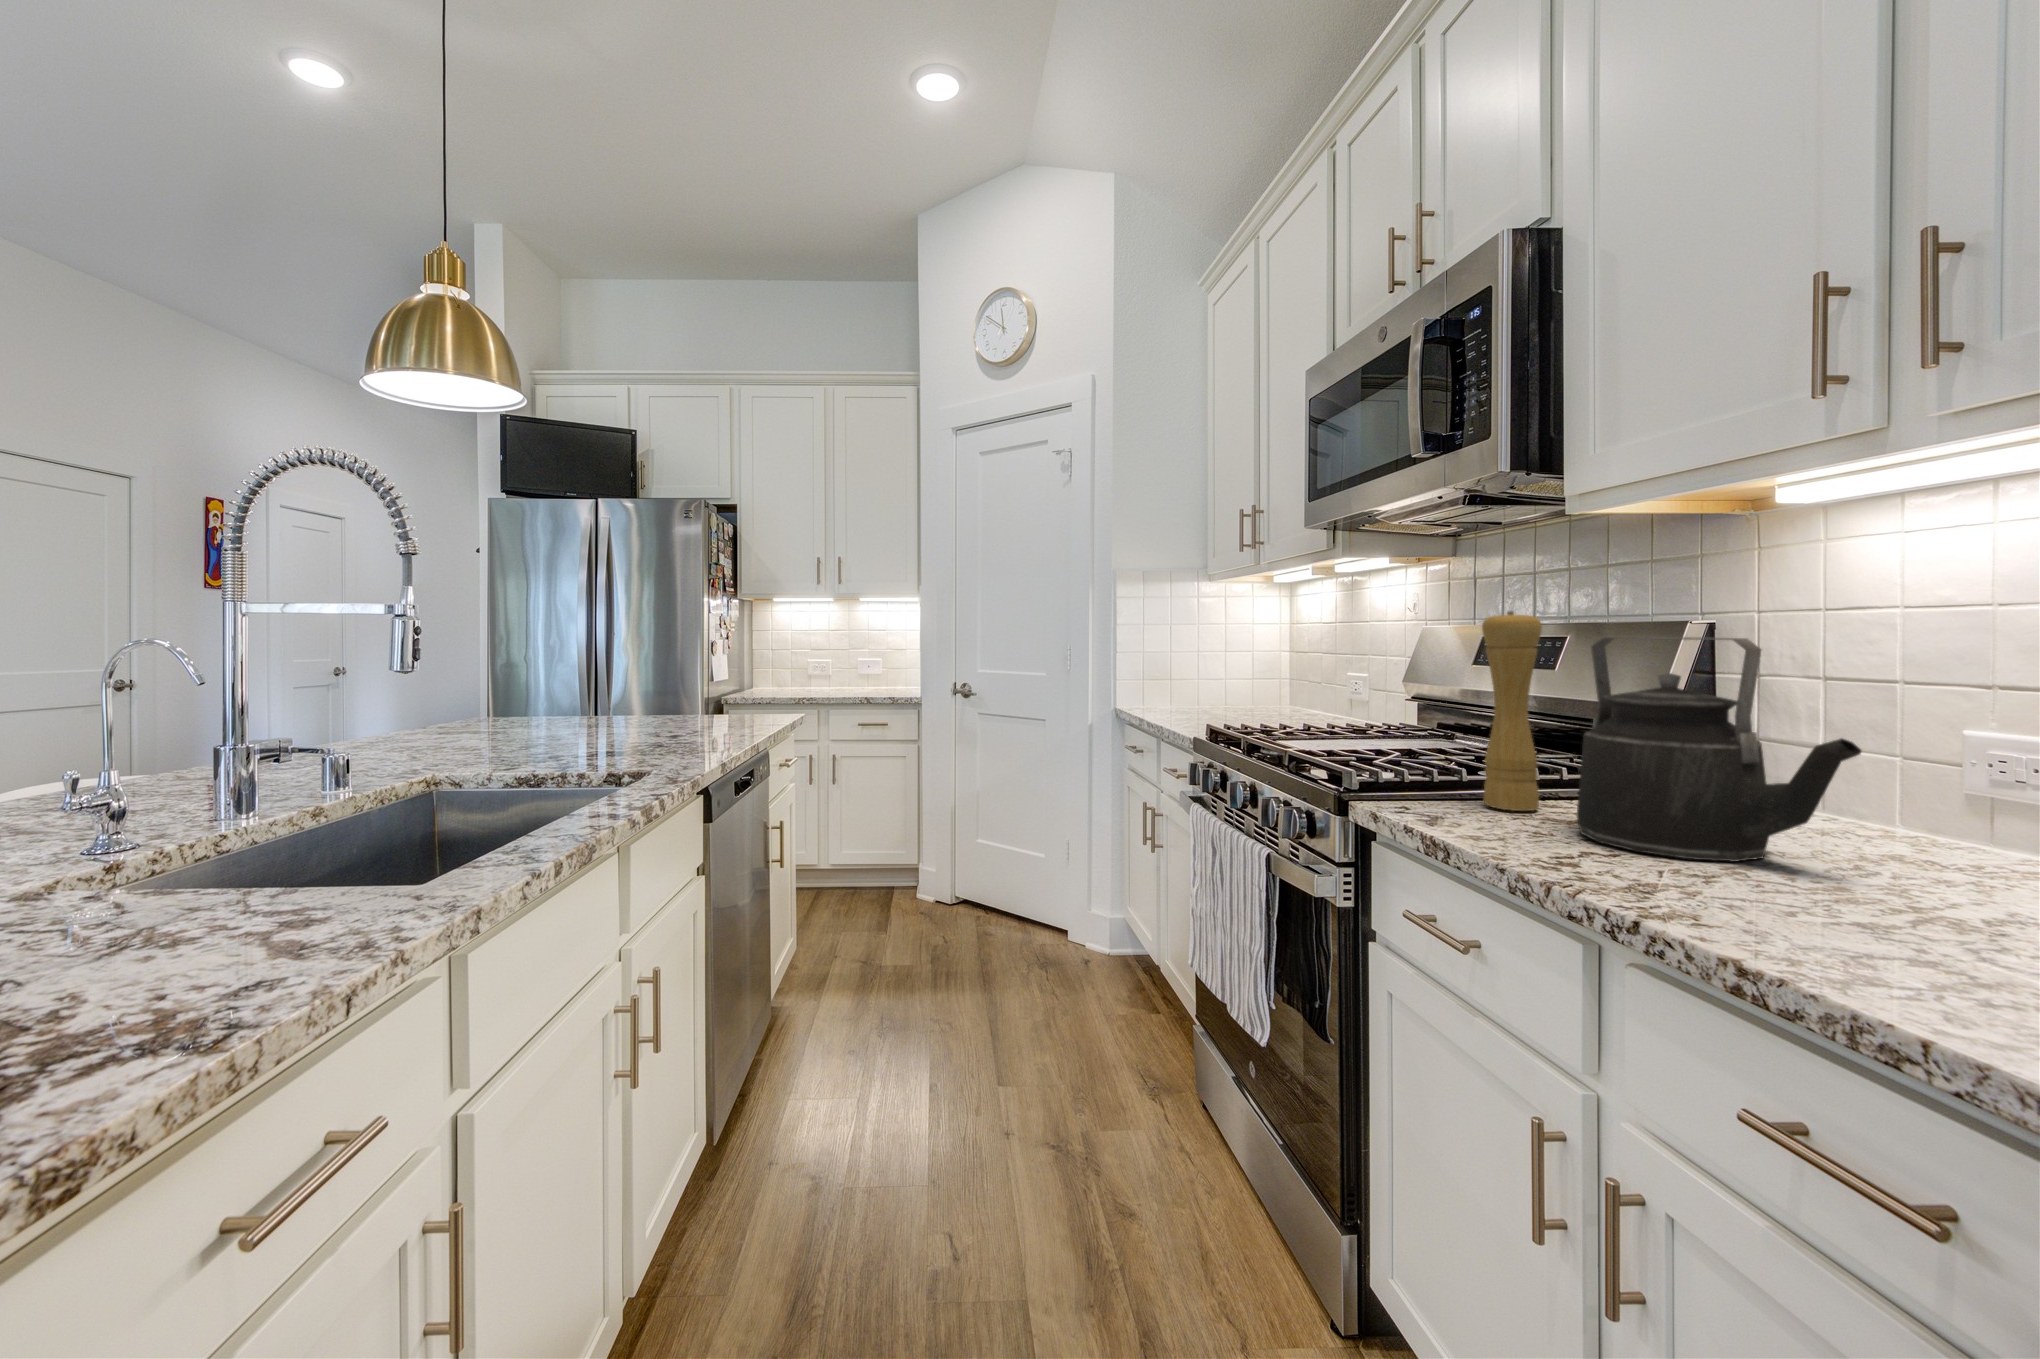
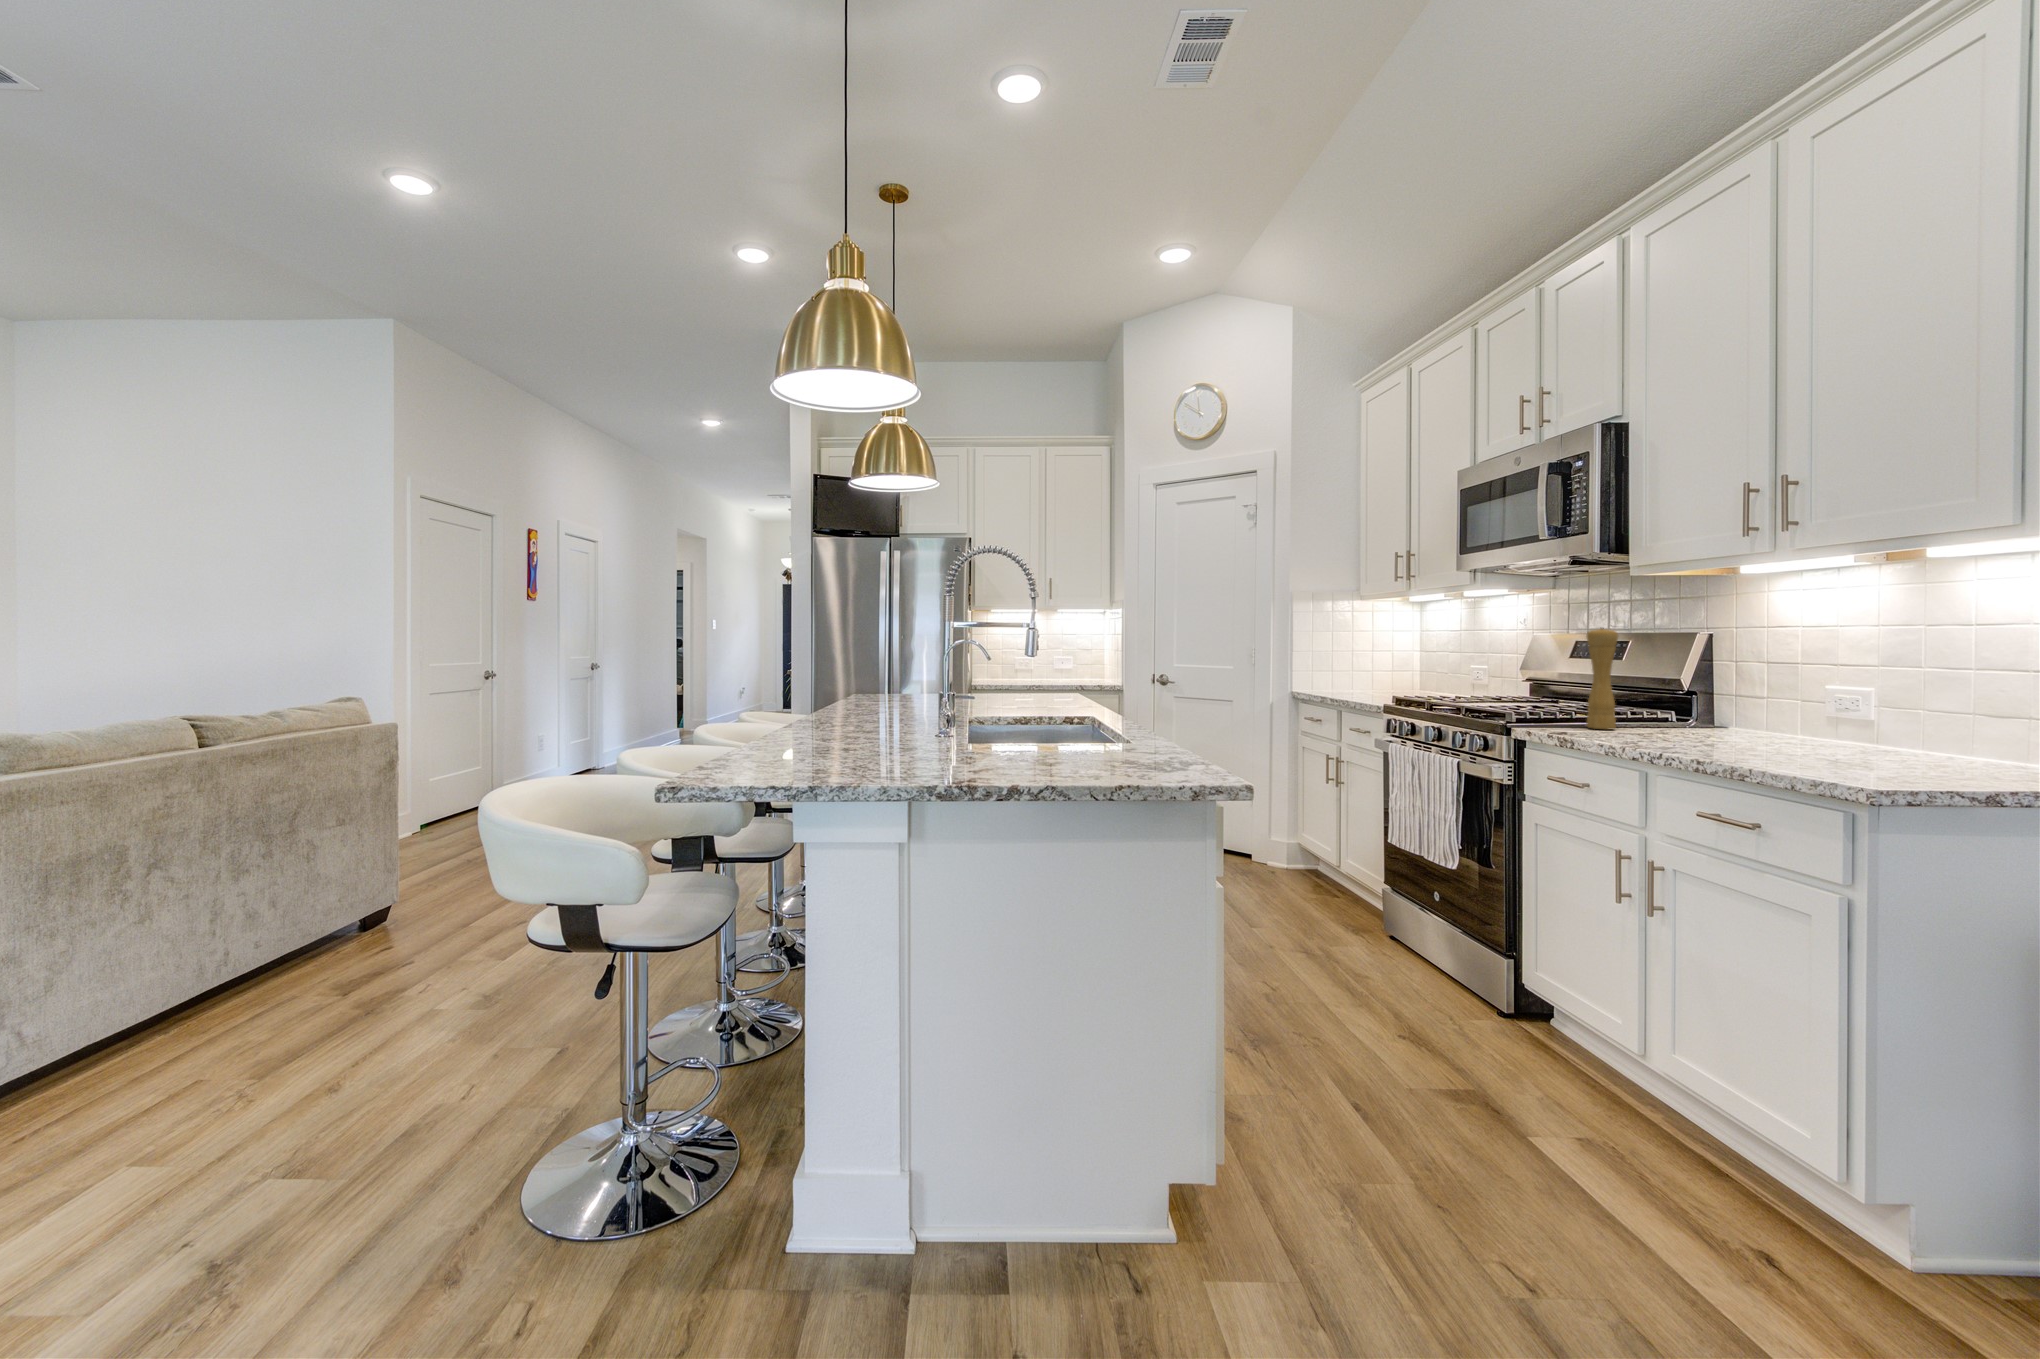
kettle: present [1577,637,1861,862] -> none [1636,641,1759,742]

